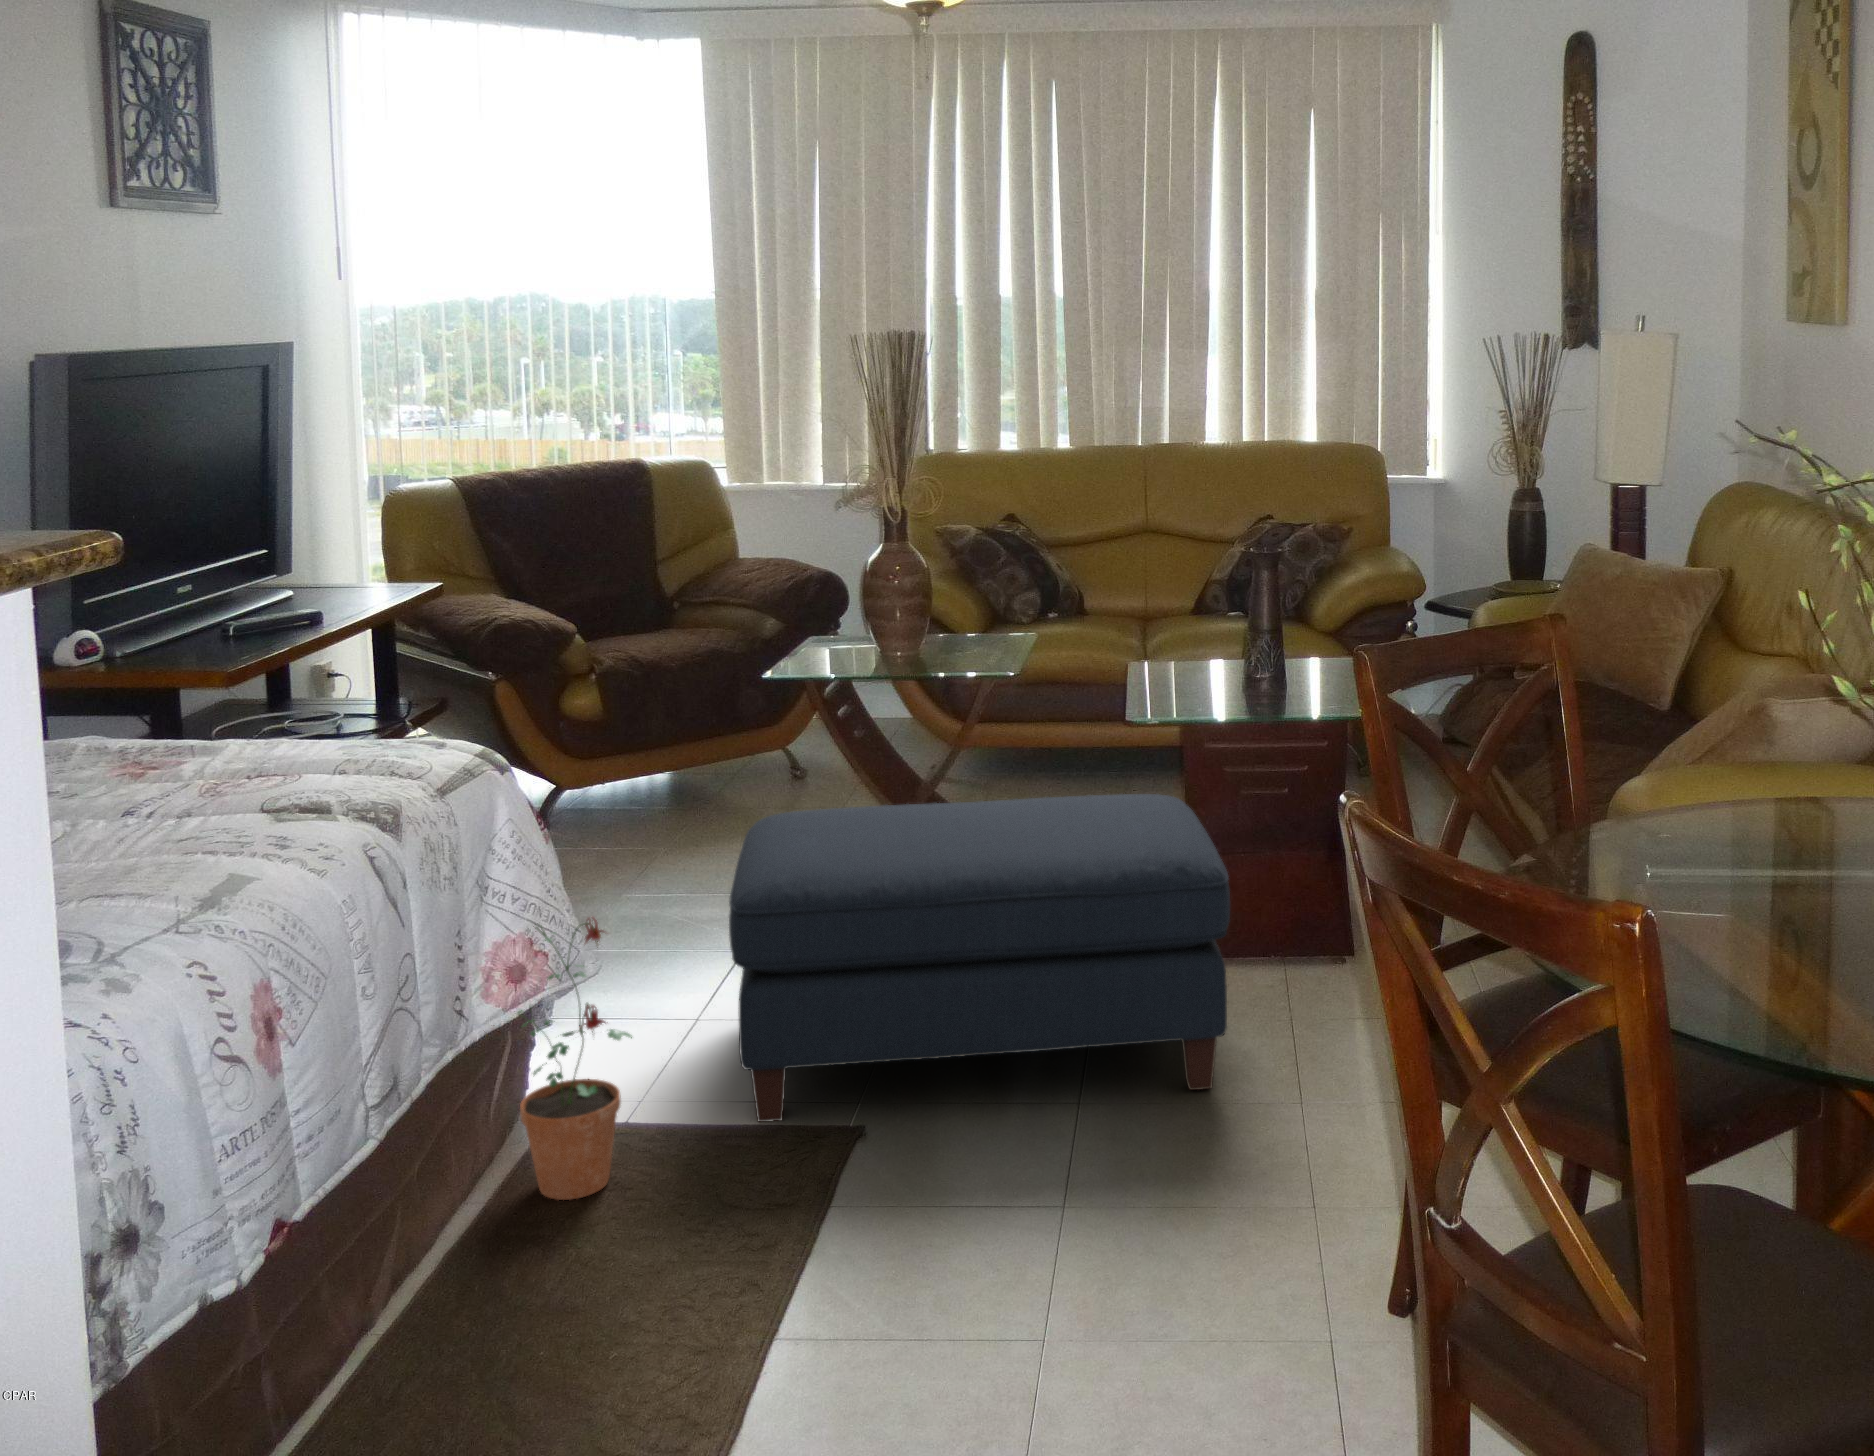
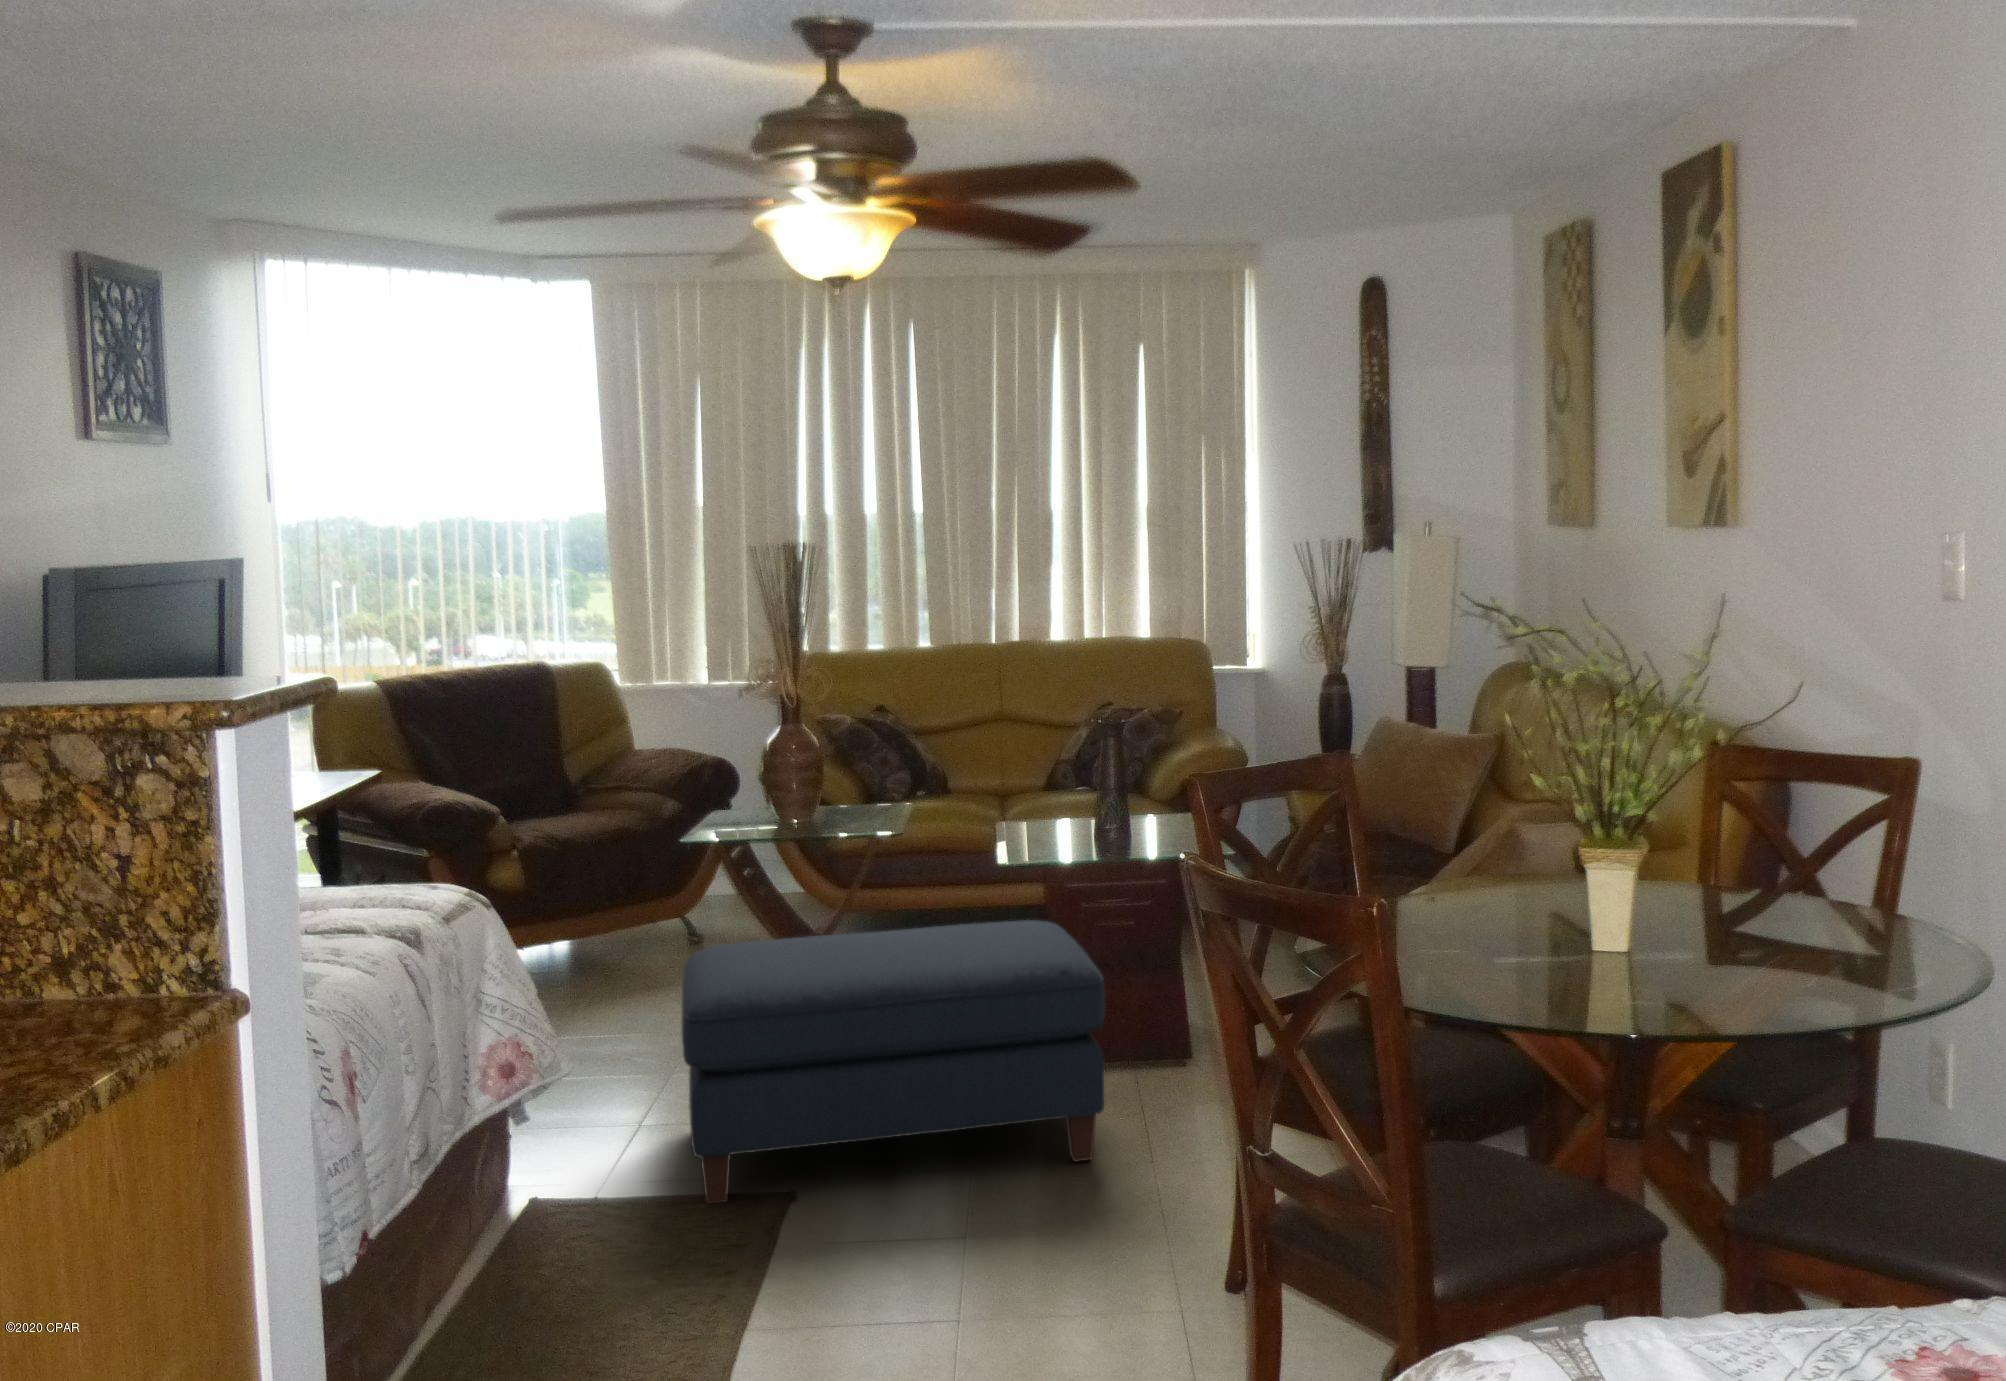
potted plant: present [484,918,632,1200] -> none [474,1019,609,1268]

